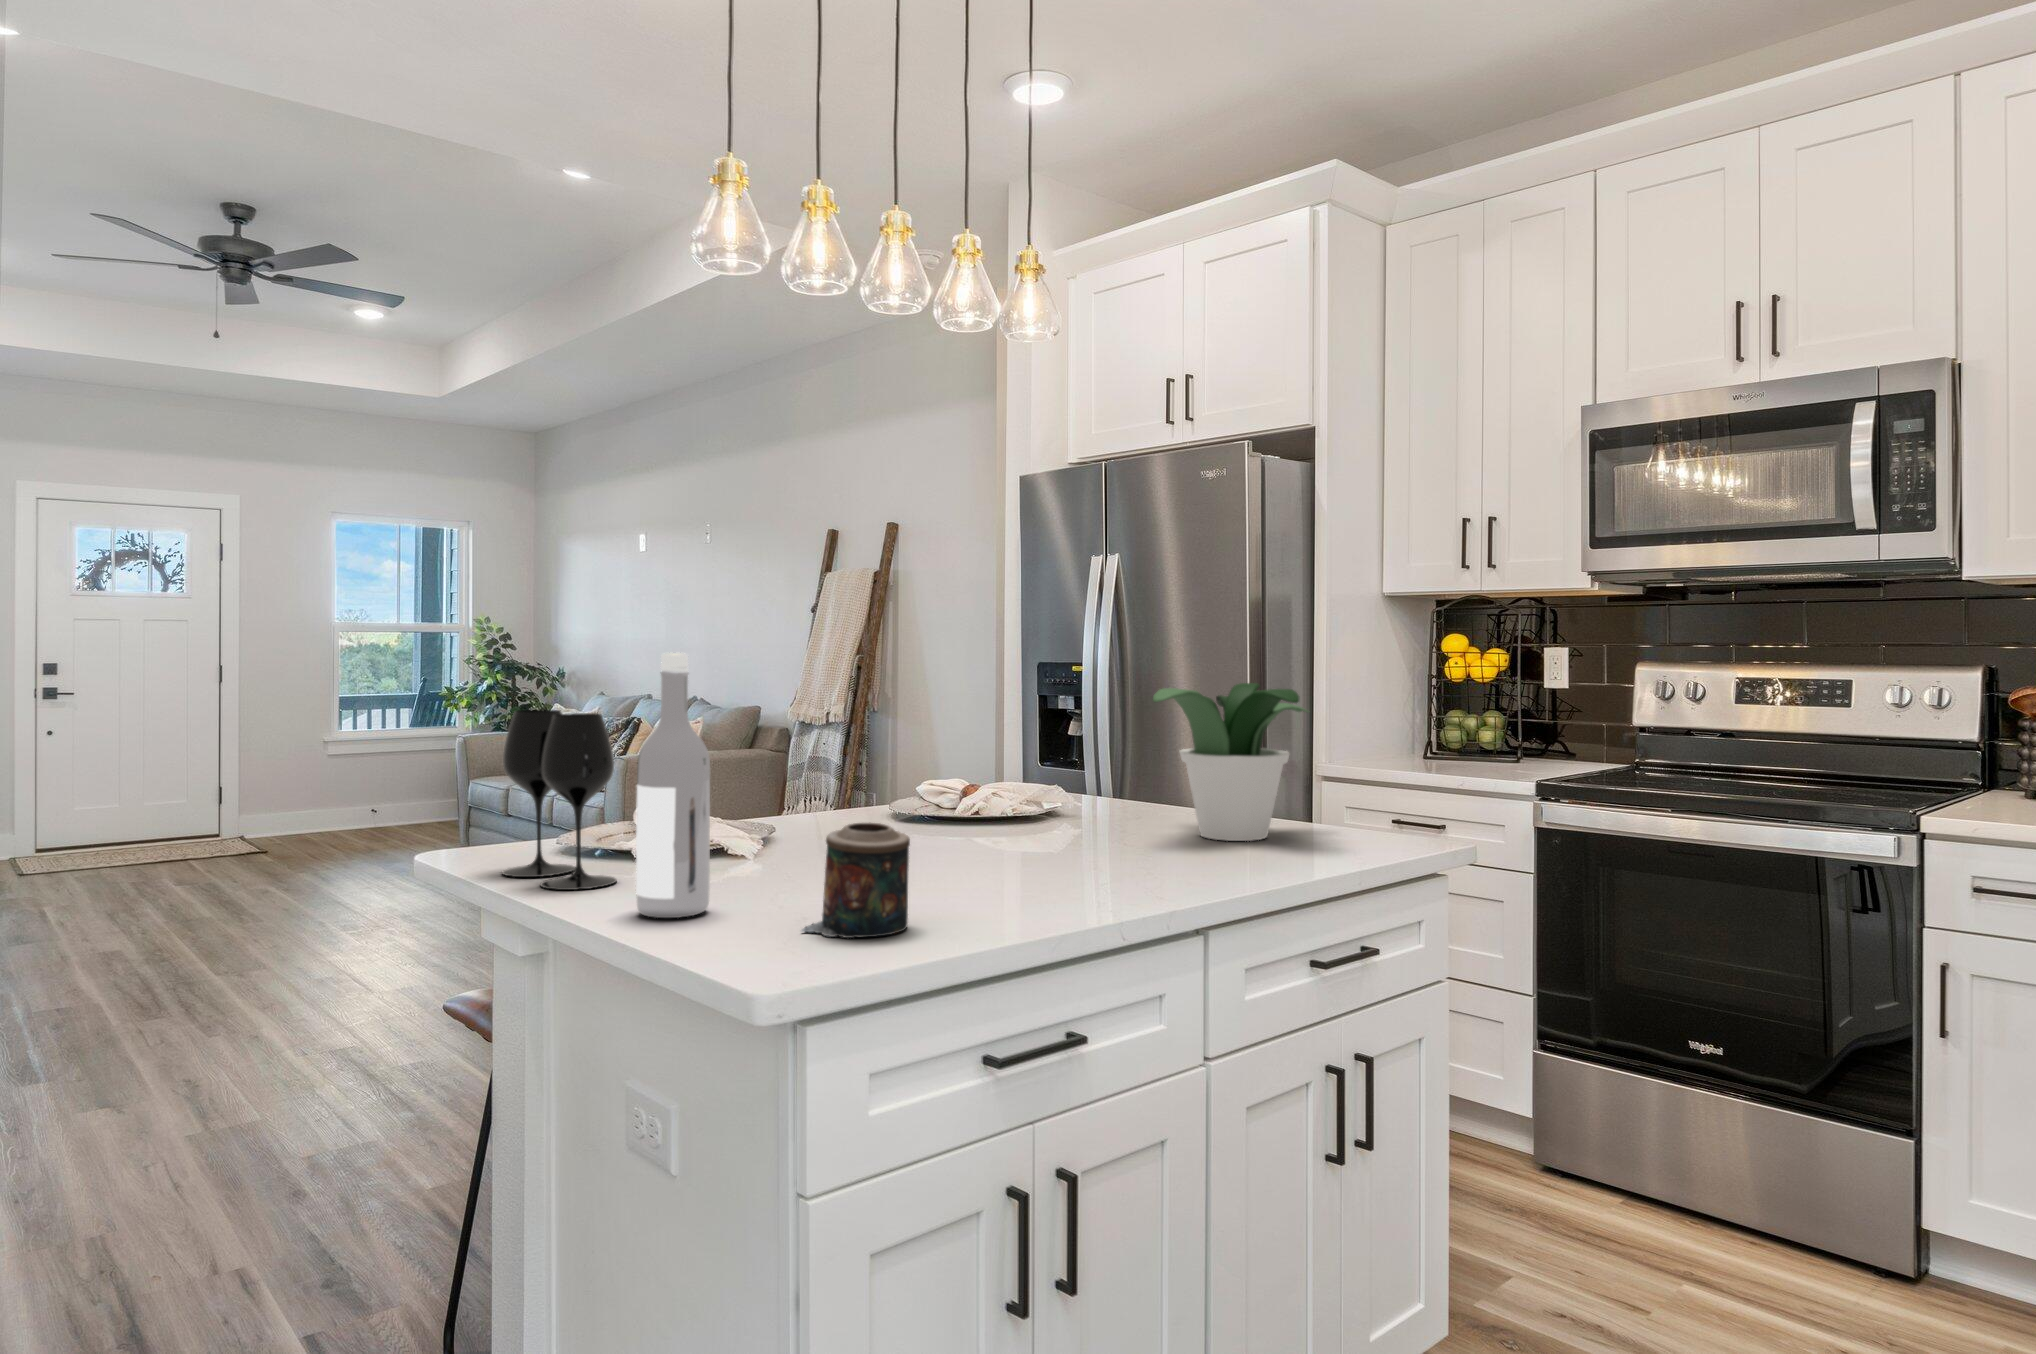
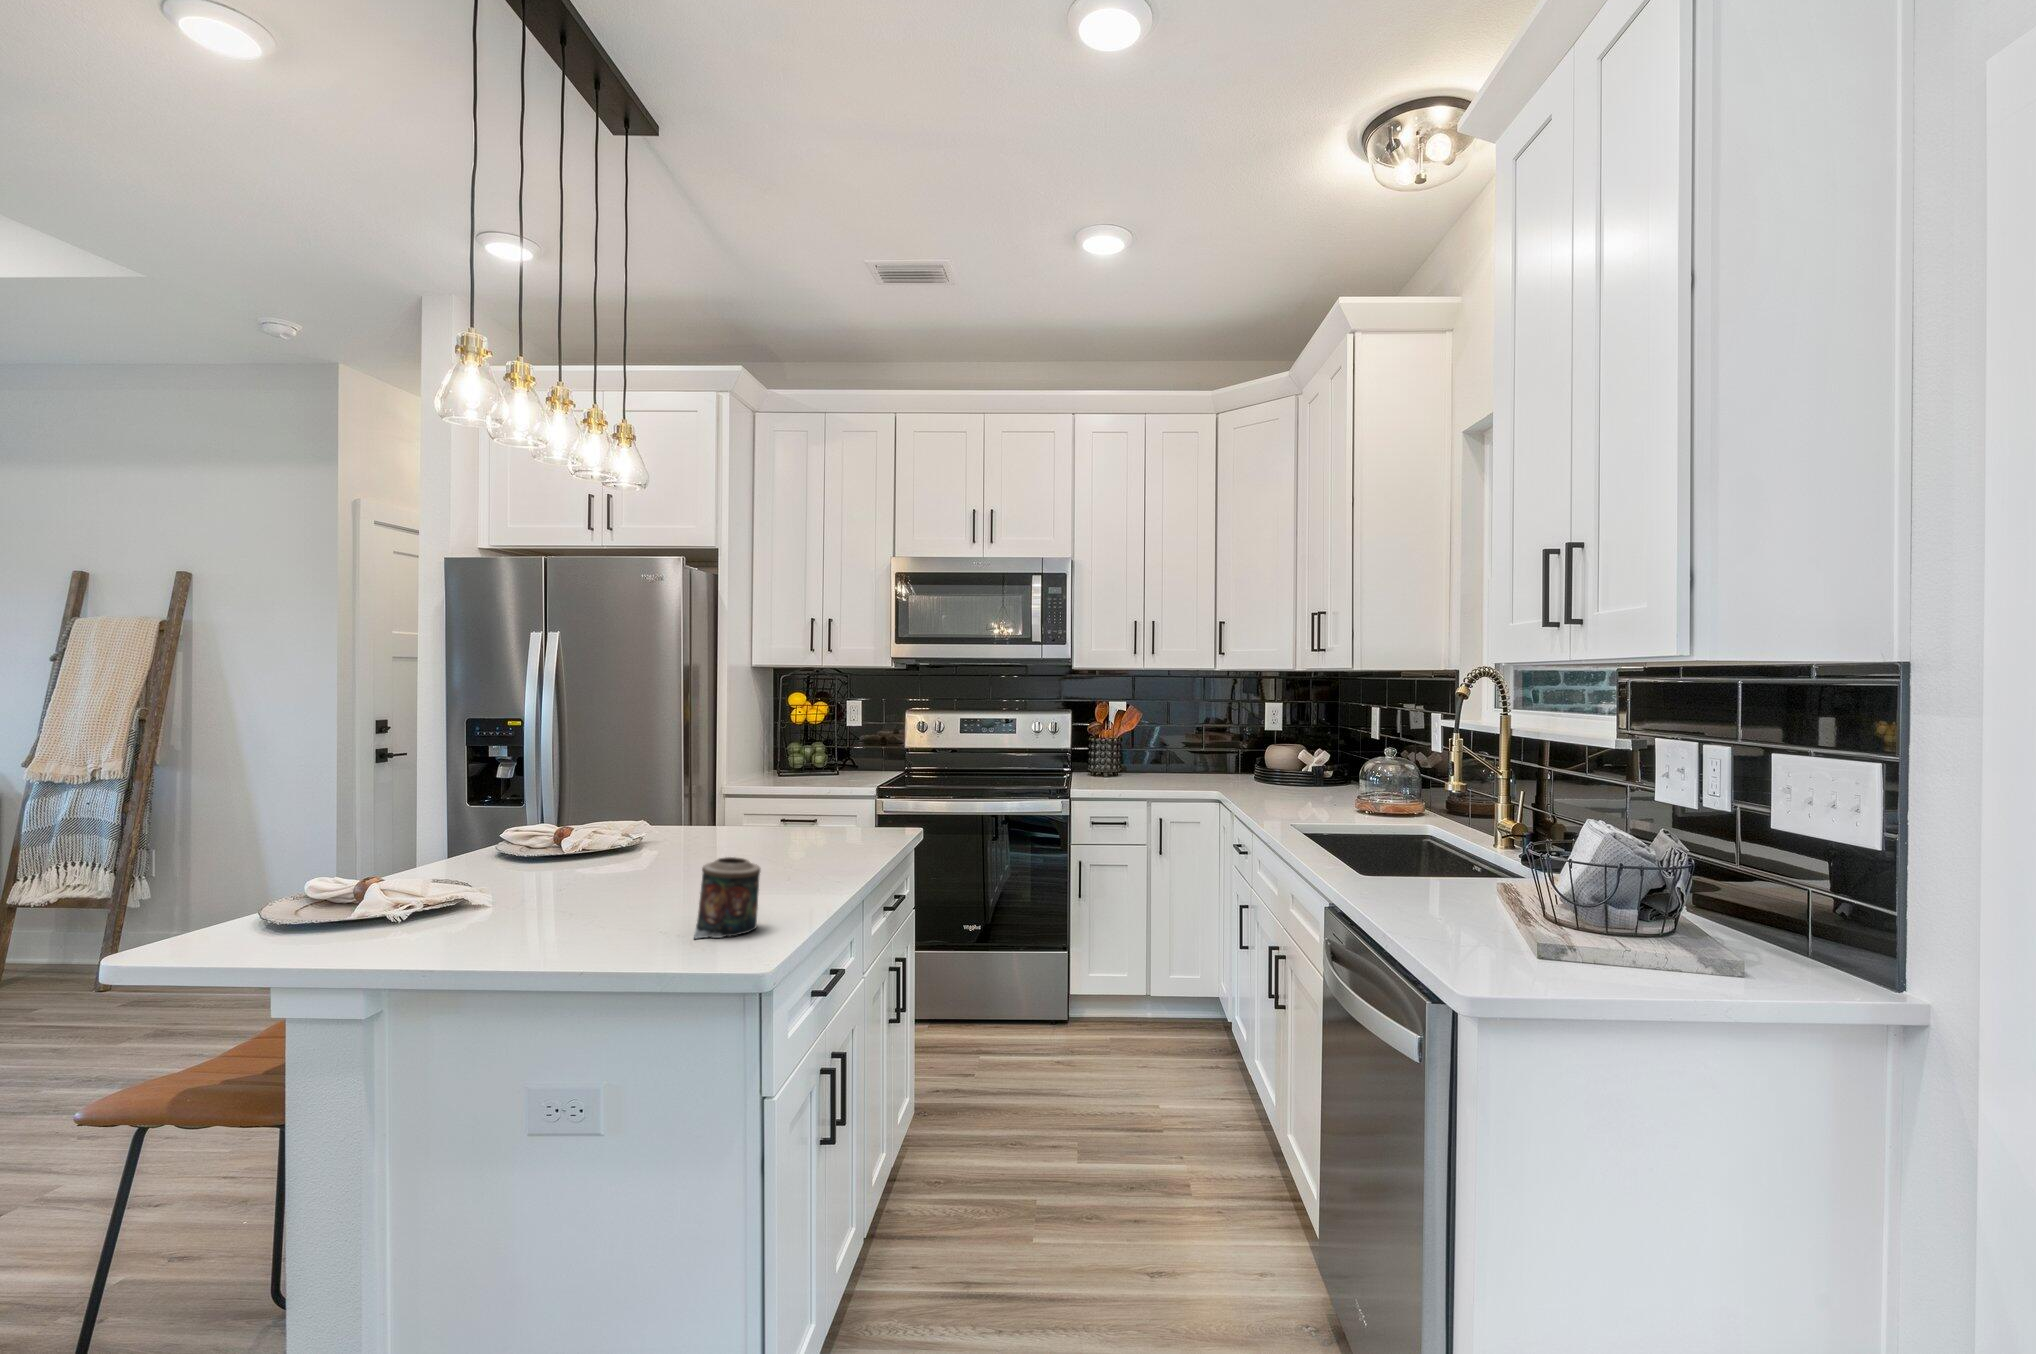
wine bottle: present [636,653,710,918] -> none [531,748,591,952]
potted plant: present [1153,683,1308,841] -> none [734,740,845,845]
wine glass: present [502,710,617,890] -> none [281,797,434,954]

